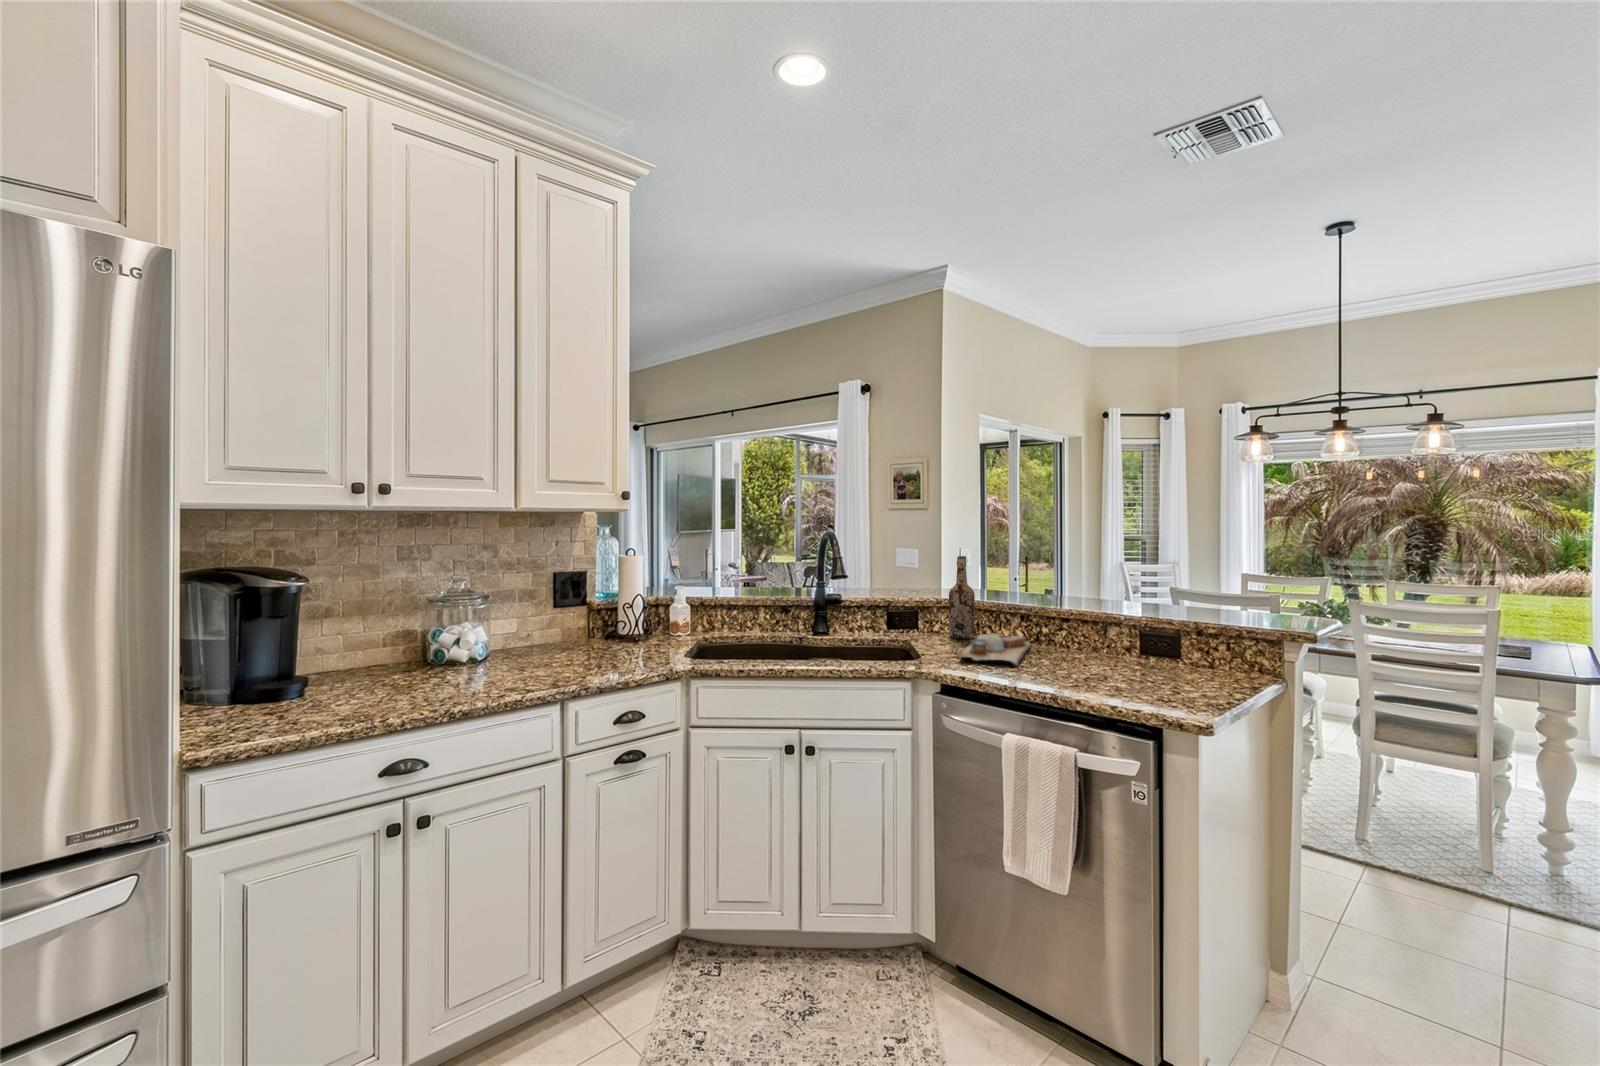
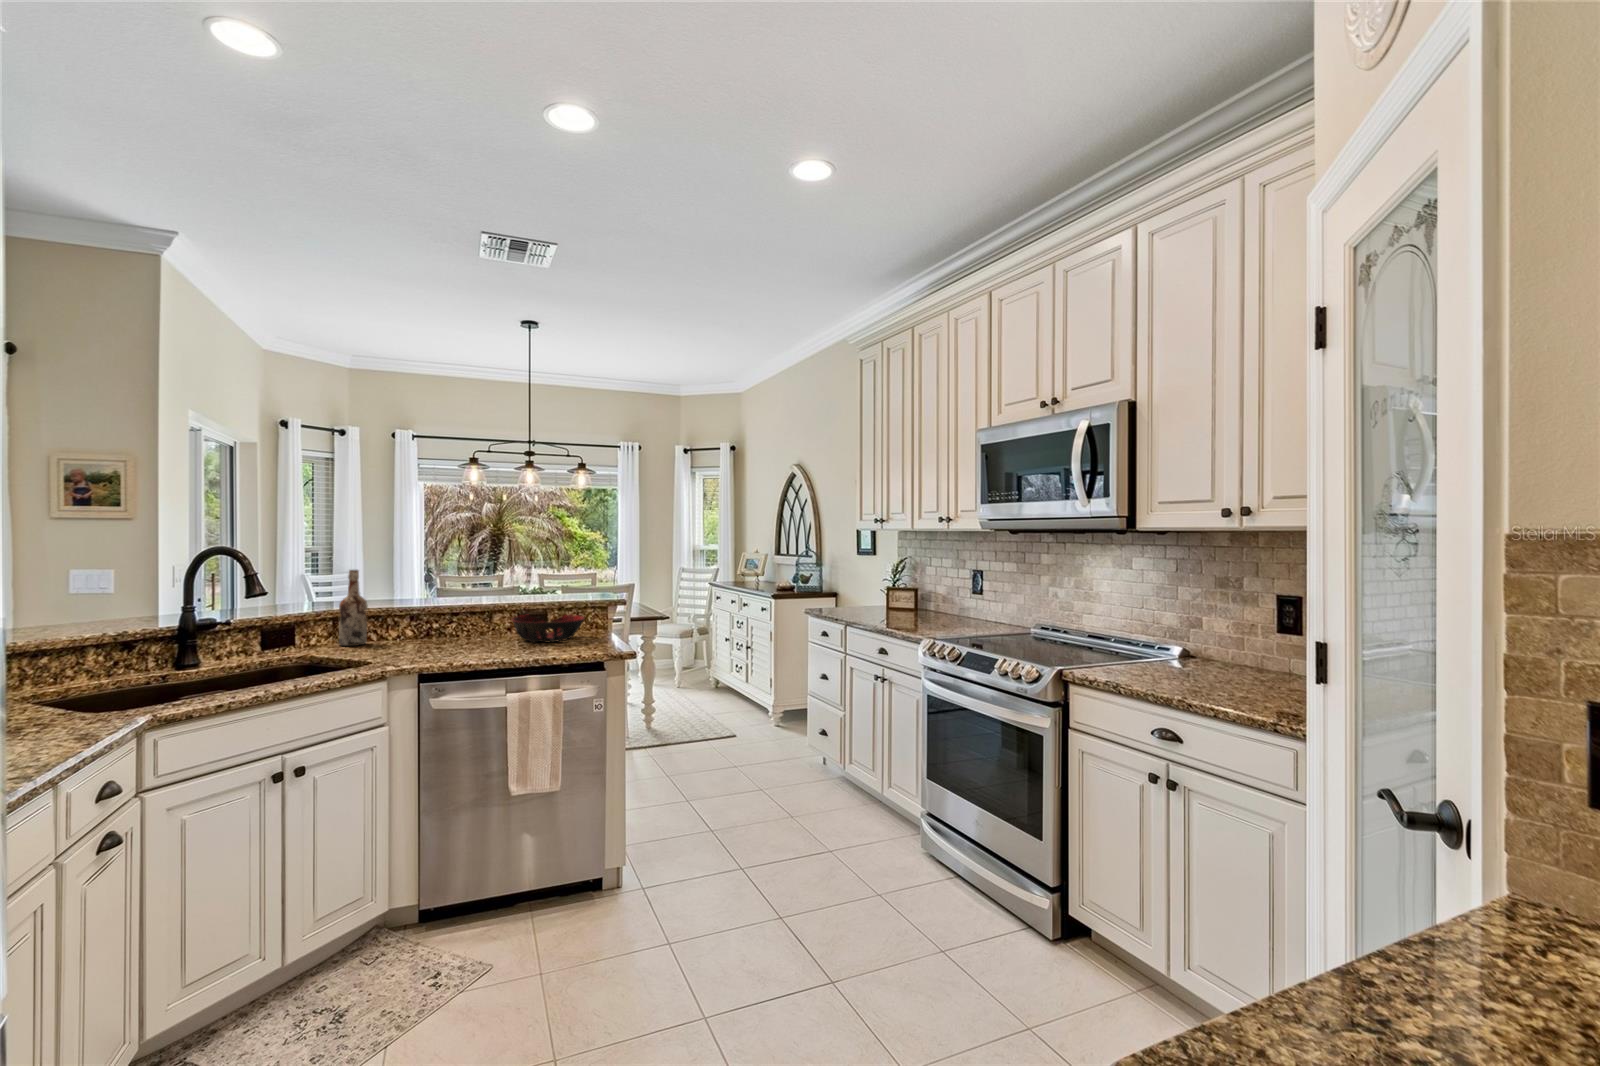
decorative bowl: none [1093,632,1209,679] -> present [511,615,585,642]
cutting board: present [957,633,1030,665] -> none [383,632,469,655]

